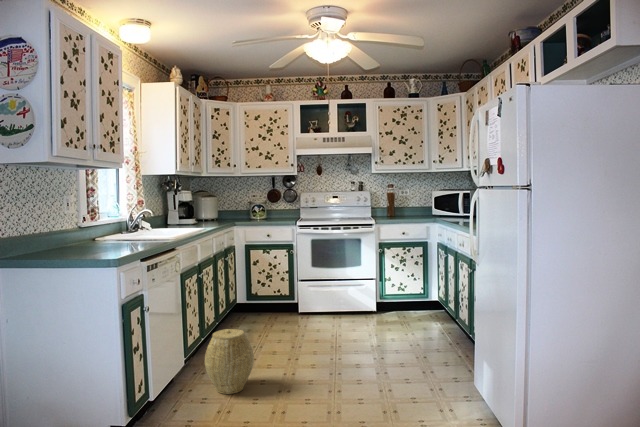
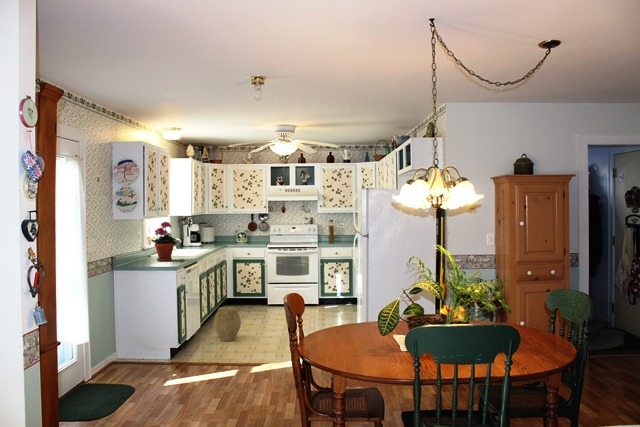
potted plant: none [83,175,132,249] -> present [151,222,177,261]

